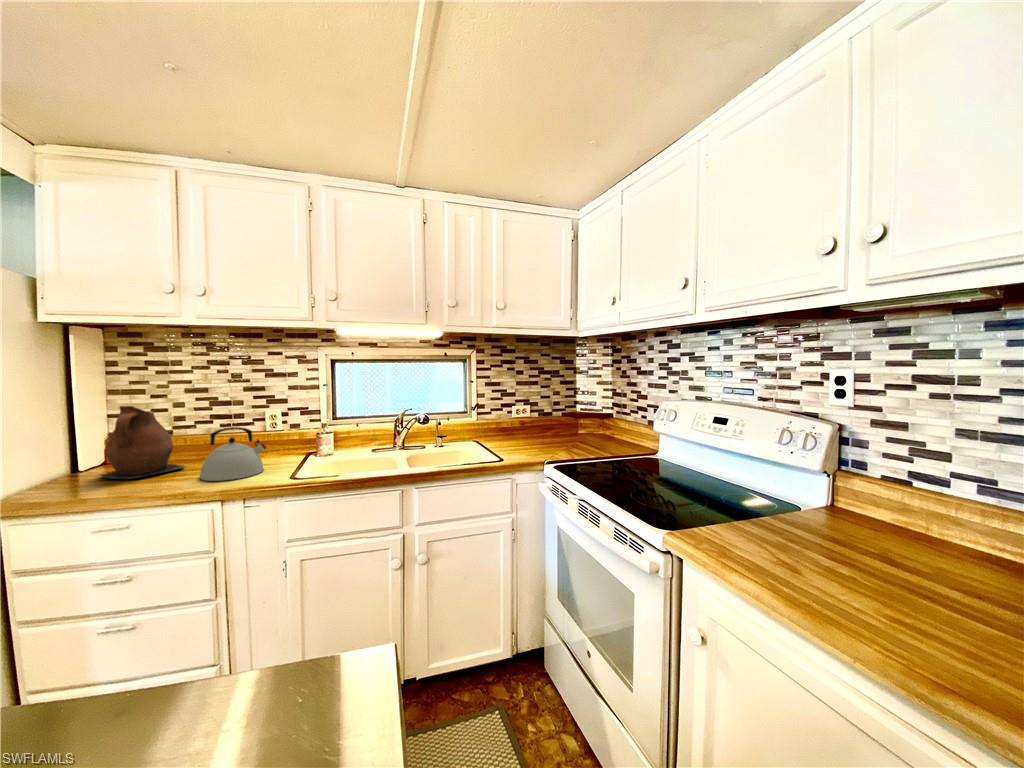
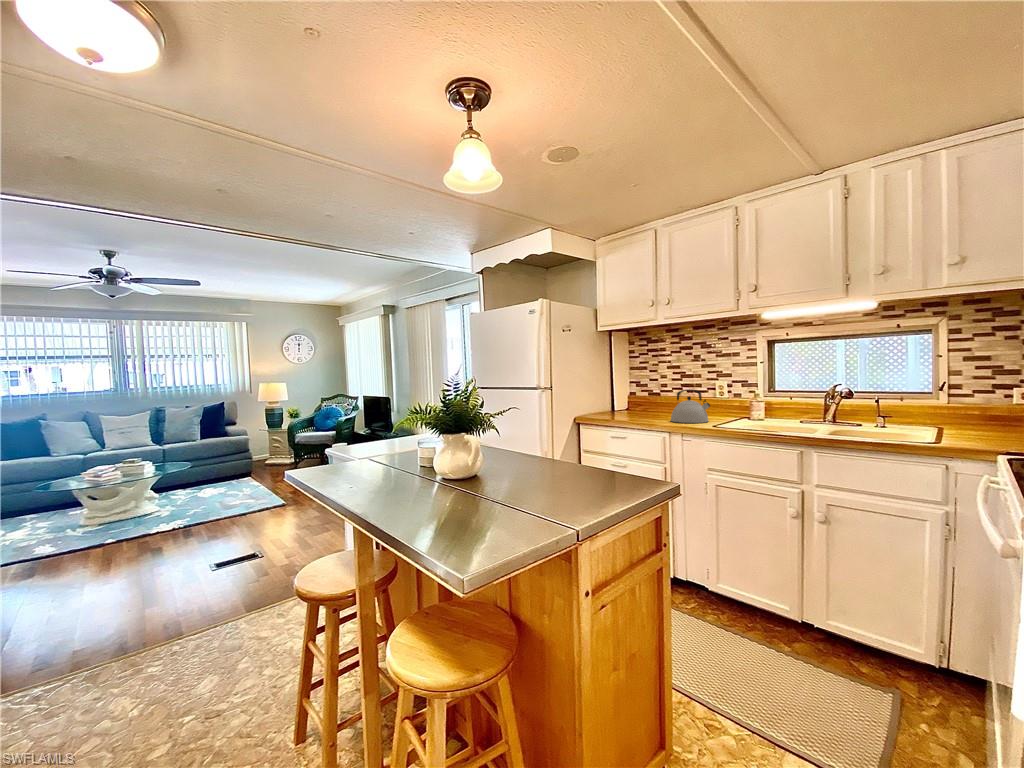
ceramic pitcher: present [100,406,185,479] -> none [624,374,665,417]

